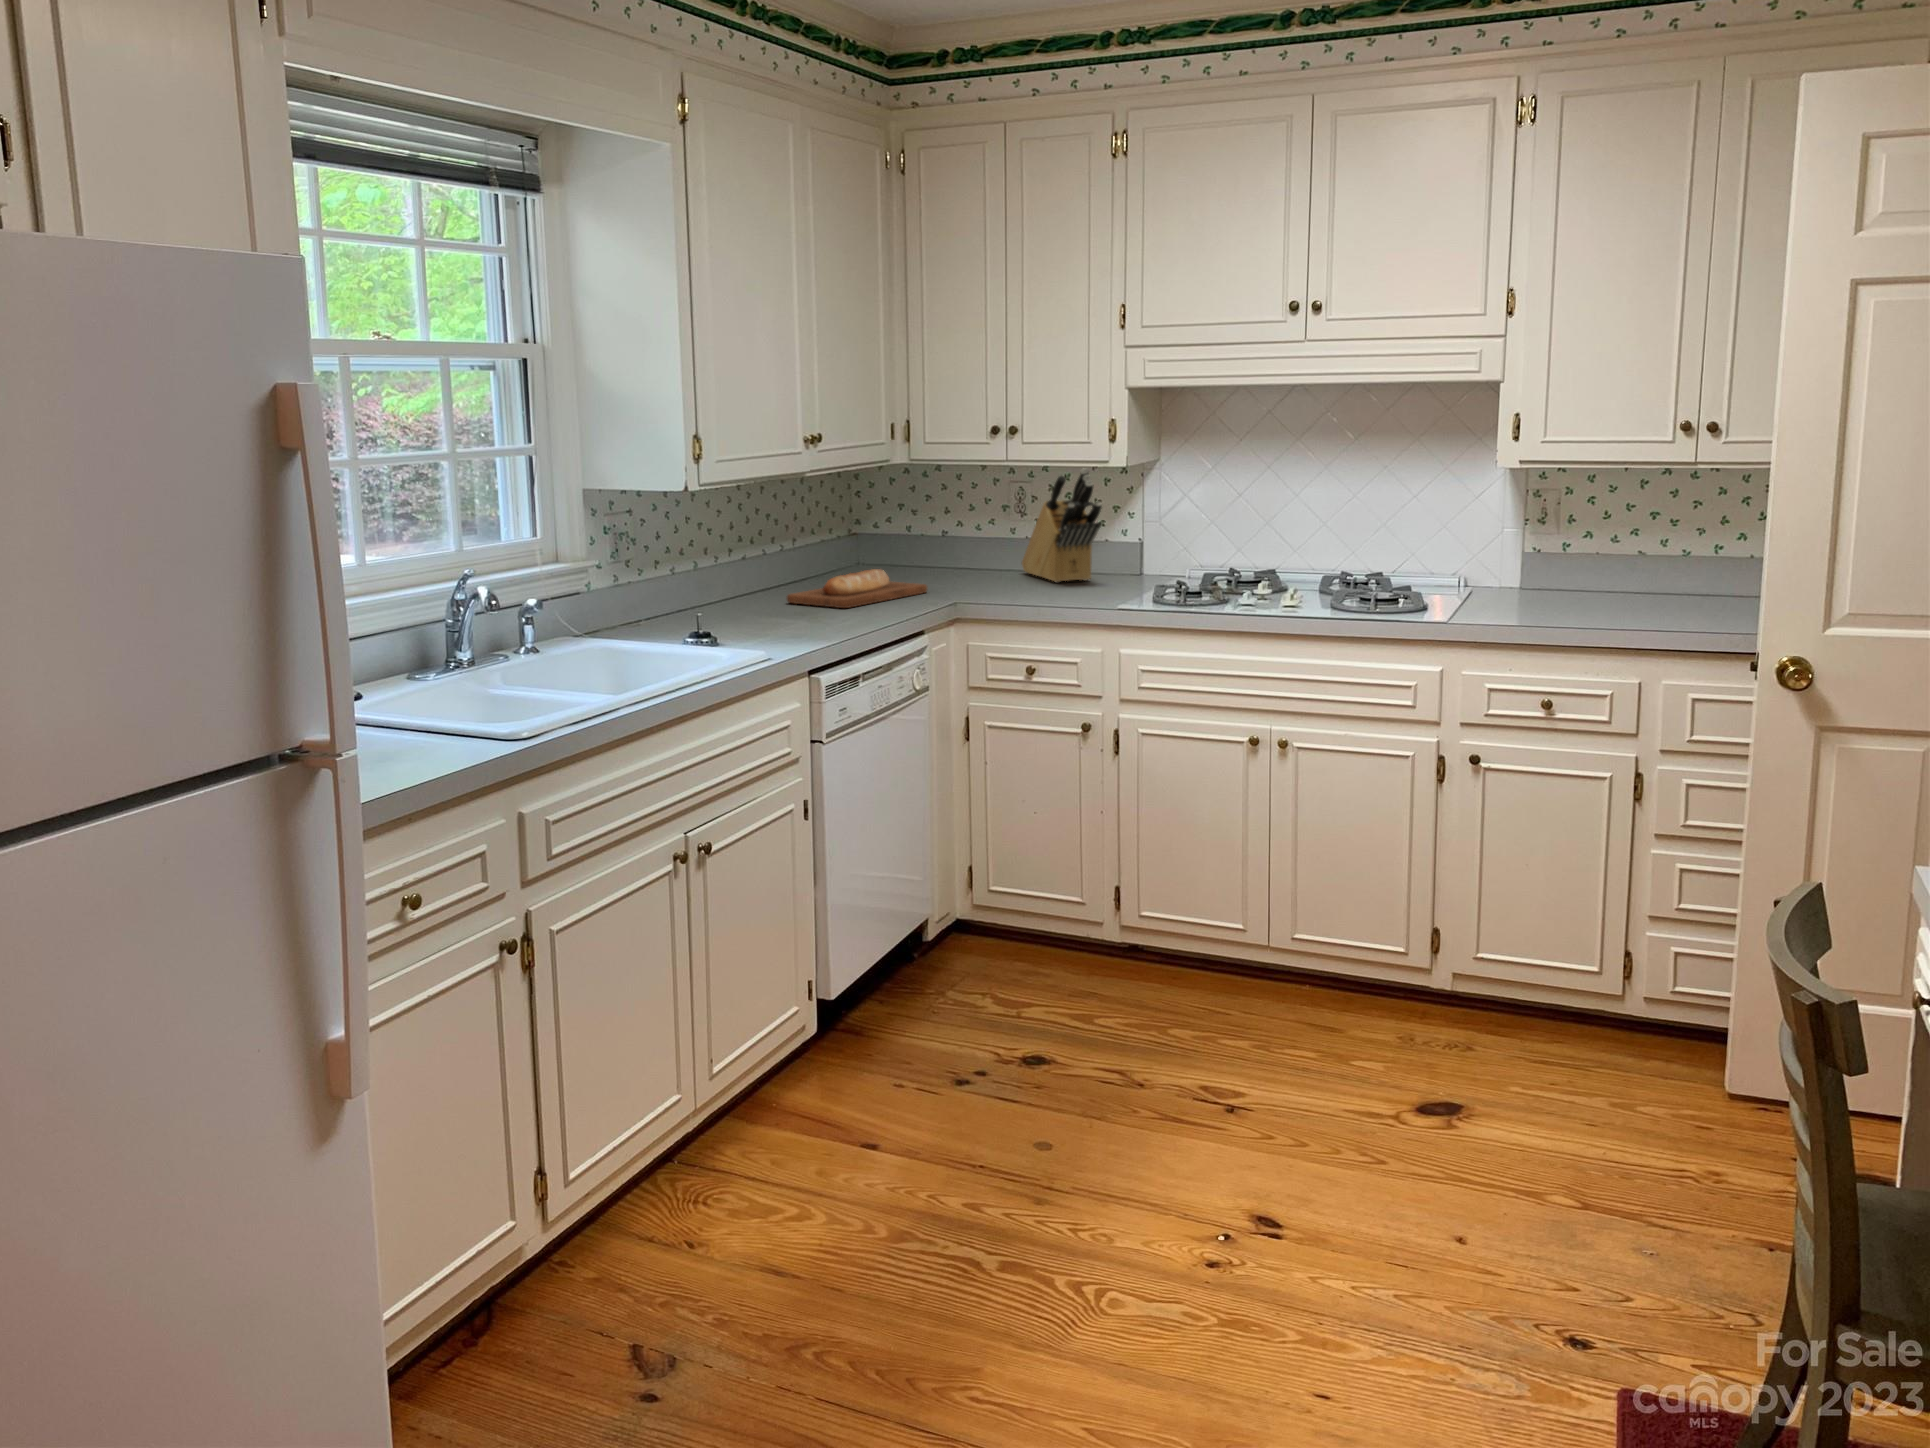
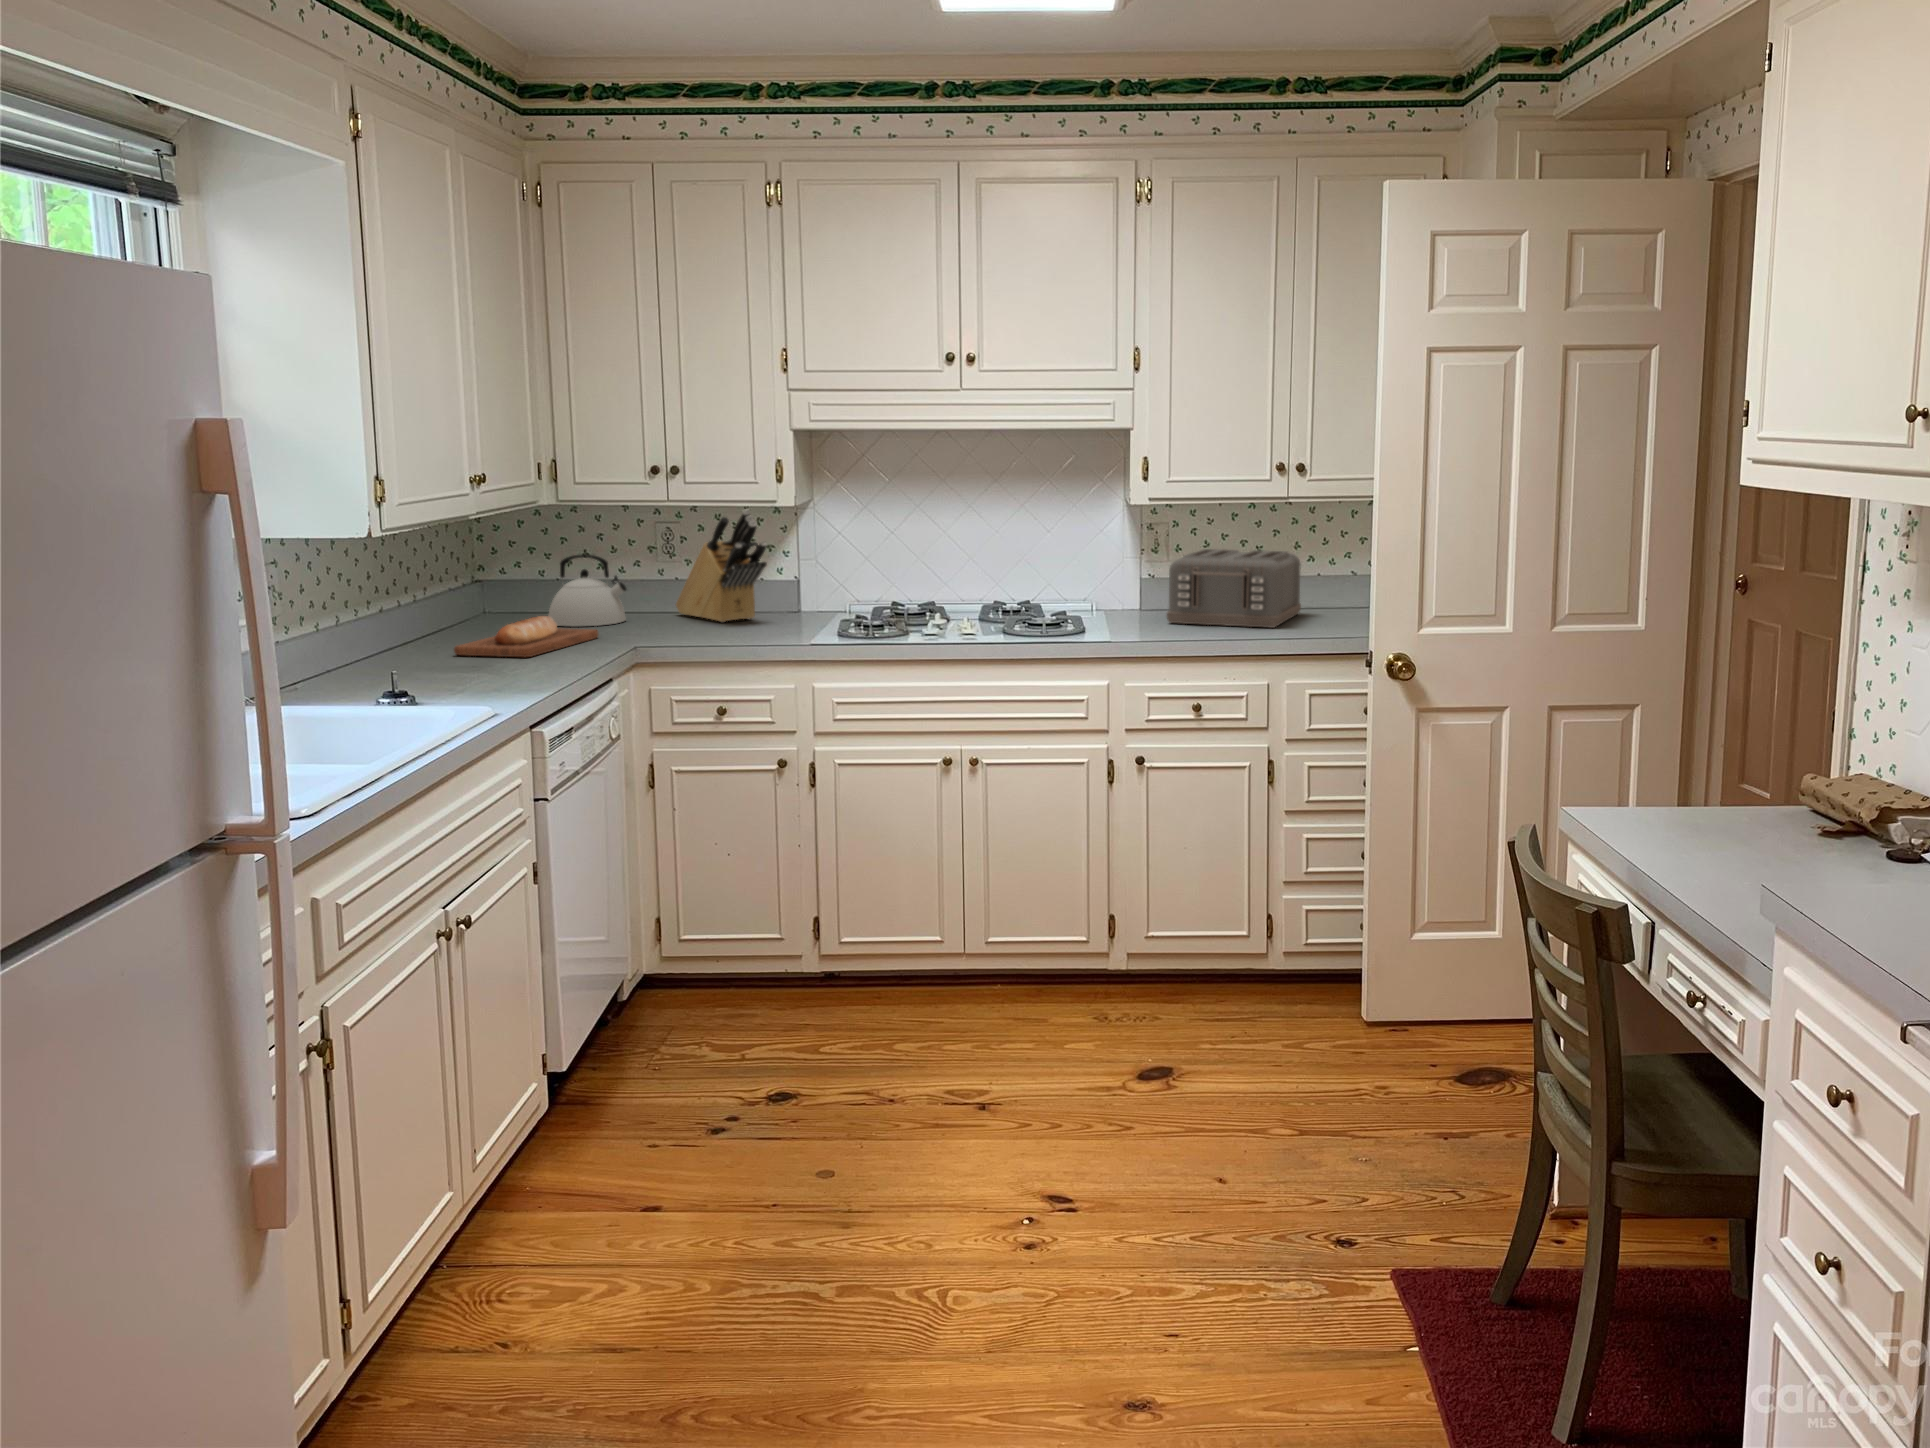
kettle: none [897,511,971,581] -> present [548,554,626,626]
toaster: none [1535,520,1722,616] -> present [1167,549,1301,628]

